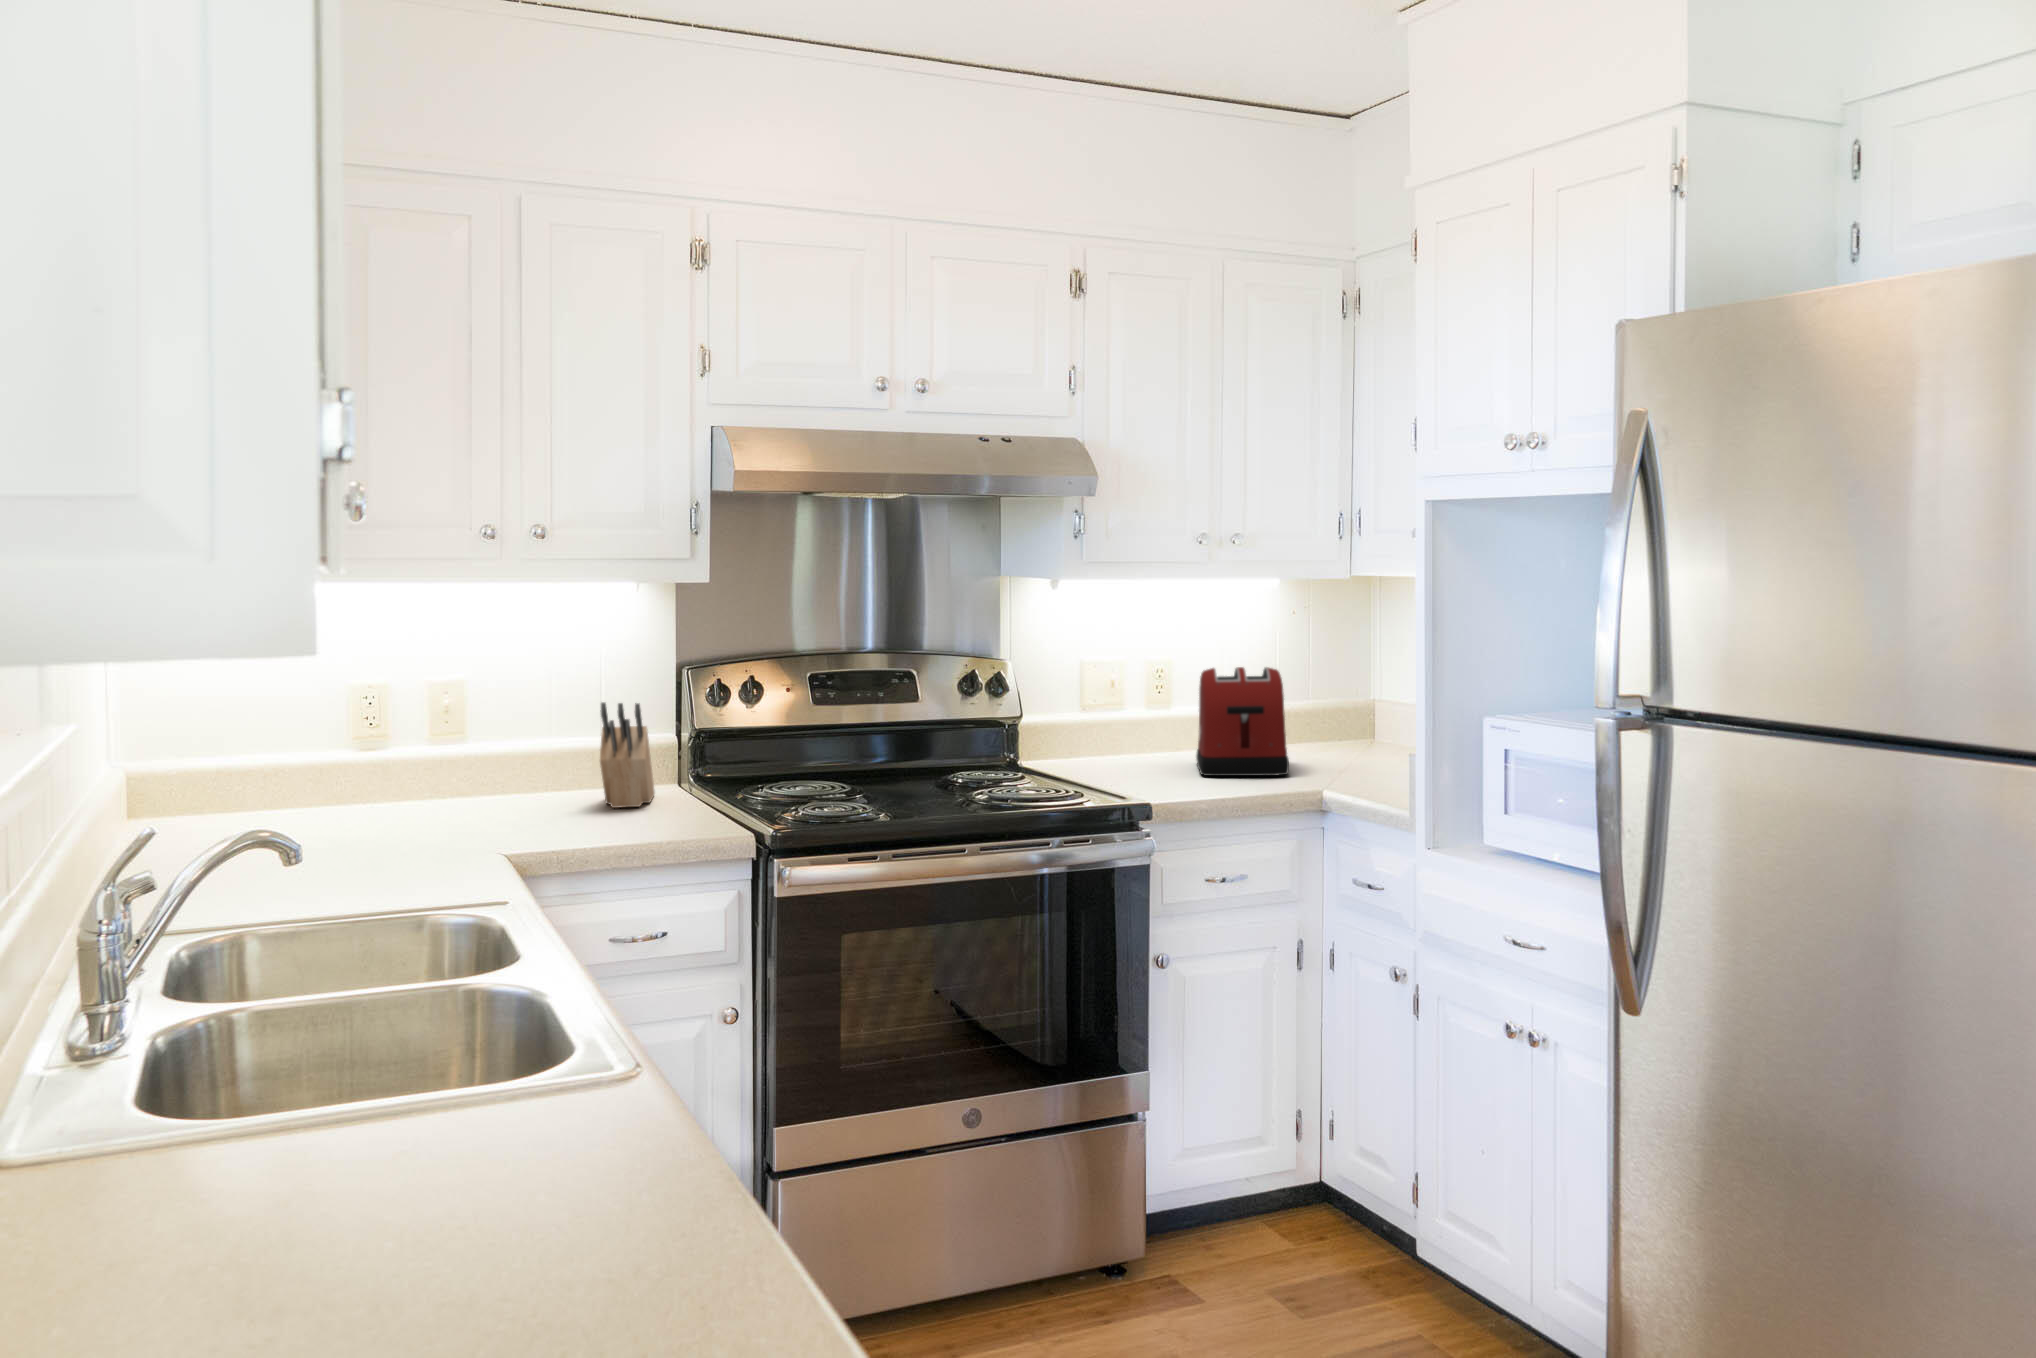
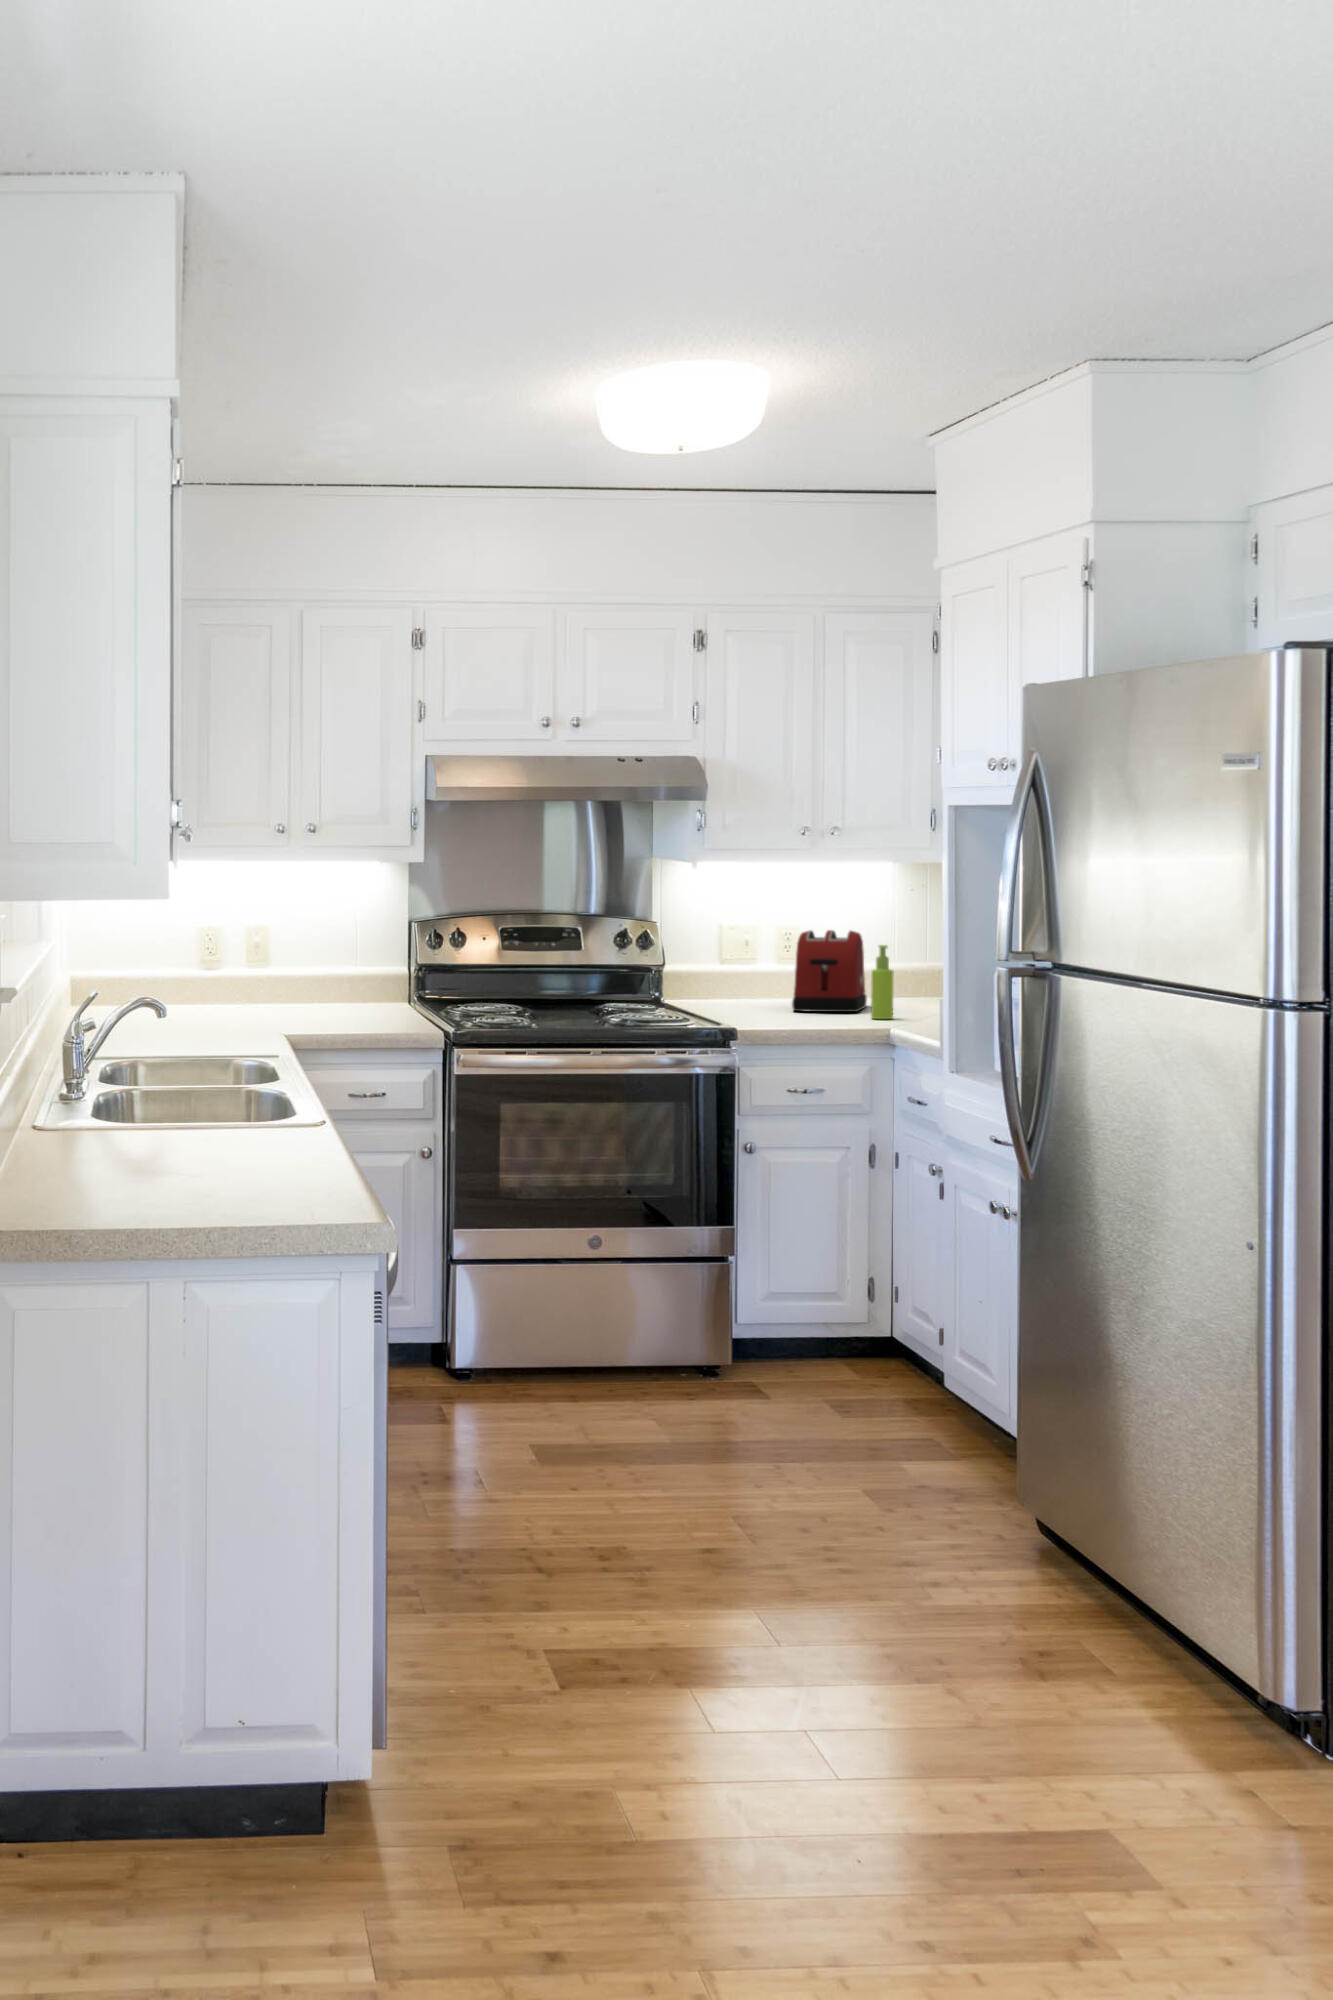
soap dispenser: none [1320,687,1351,787] -> present [871,945,893,1019]
knife block: present [600,702,655,808] -> none [347,942,387,1016]

